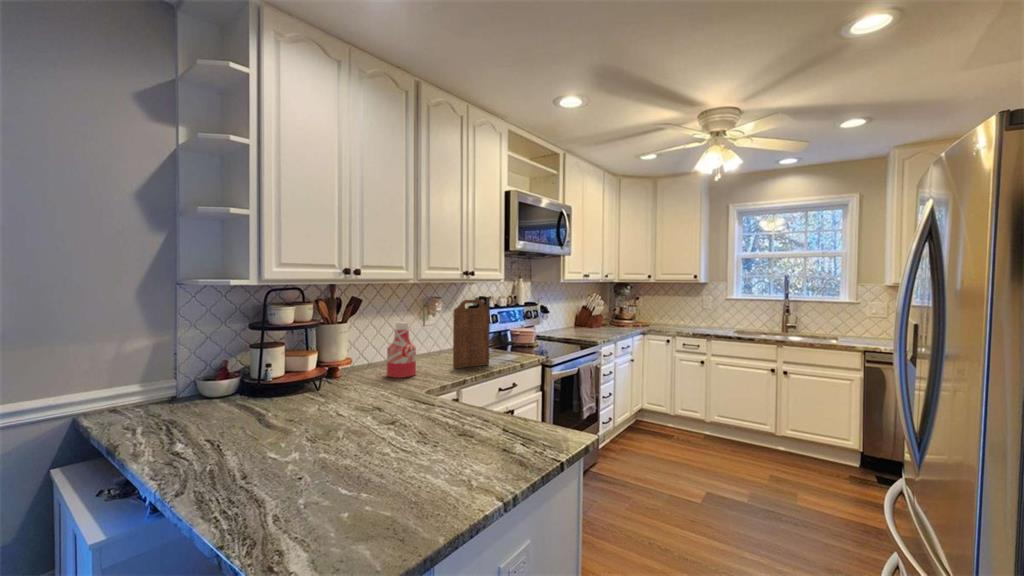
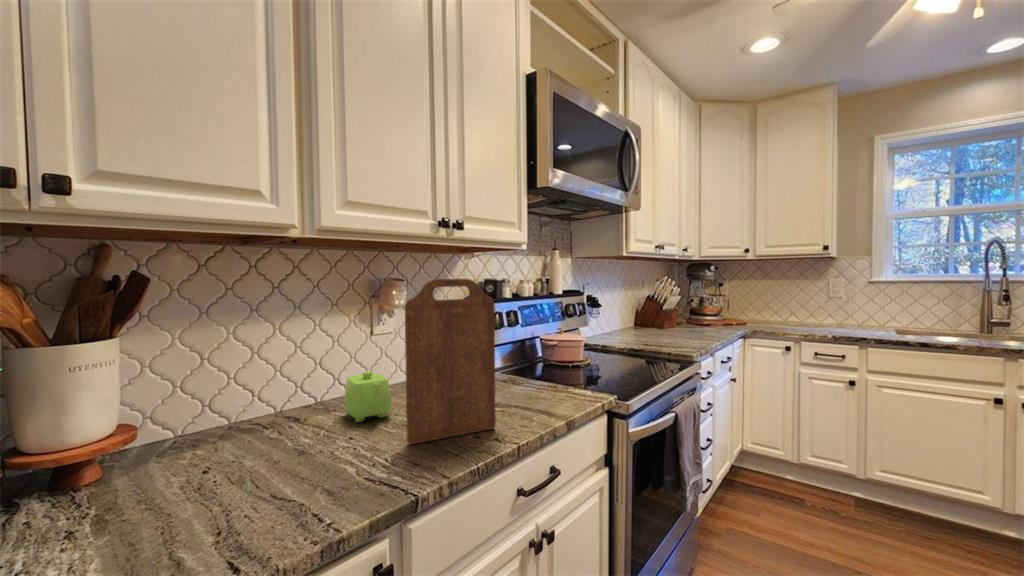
bottle: present [387,322,416,378] -> none [209,336,298,496]
teapot: none [418,341,441,363] -> present [345,371,391,422]

